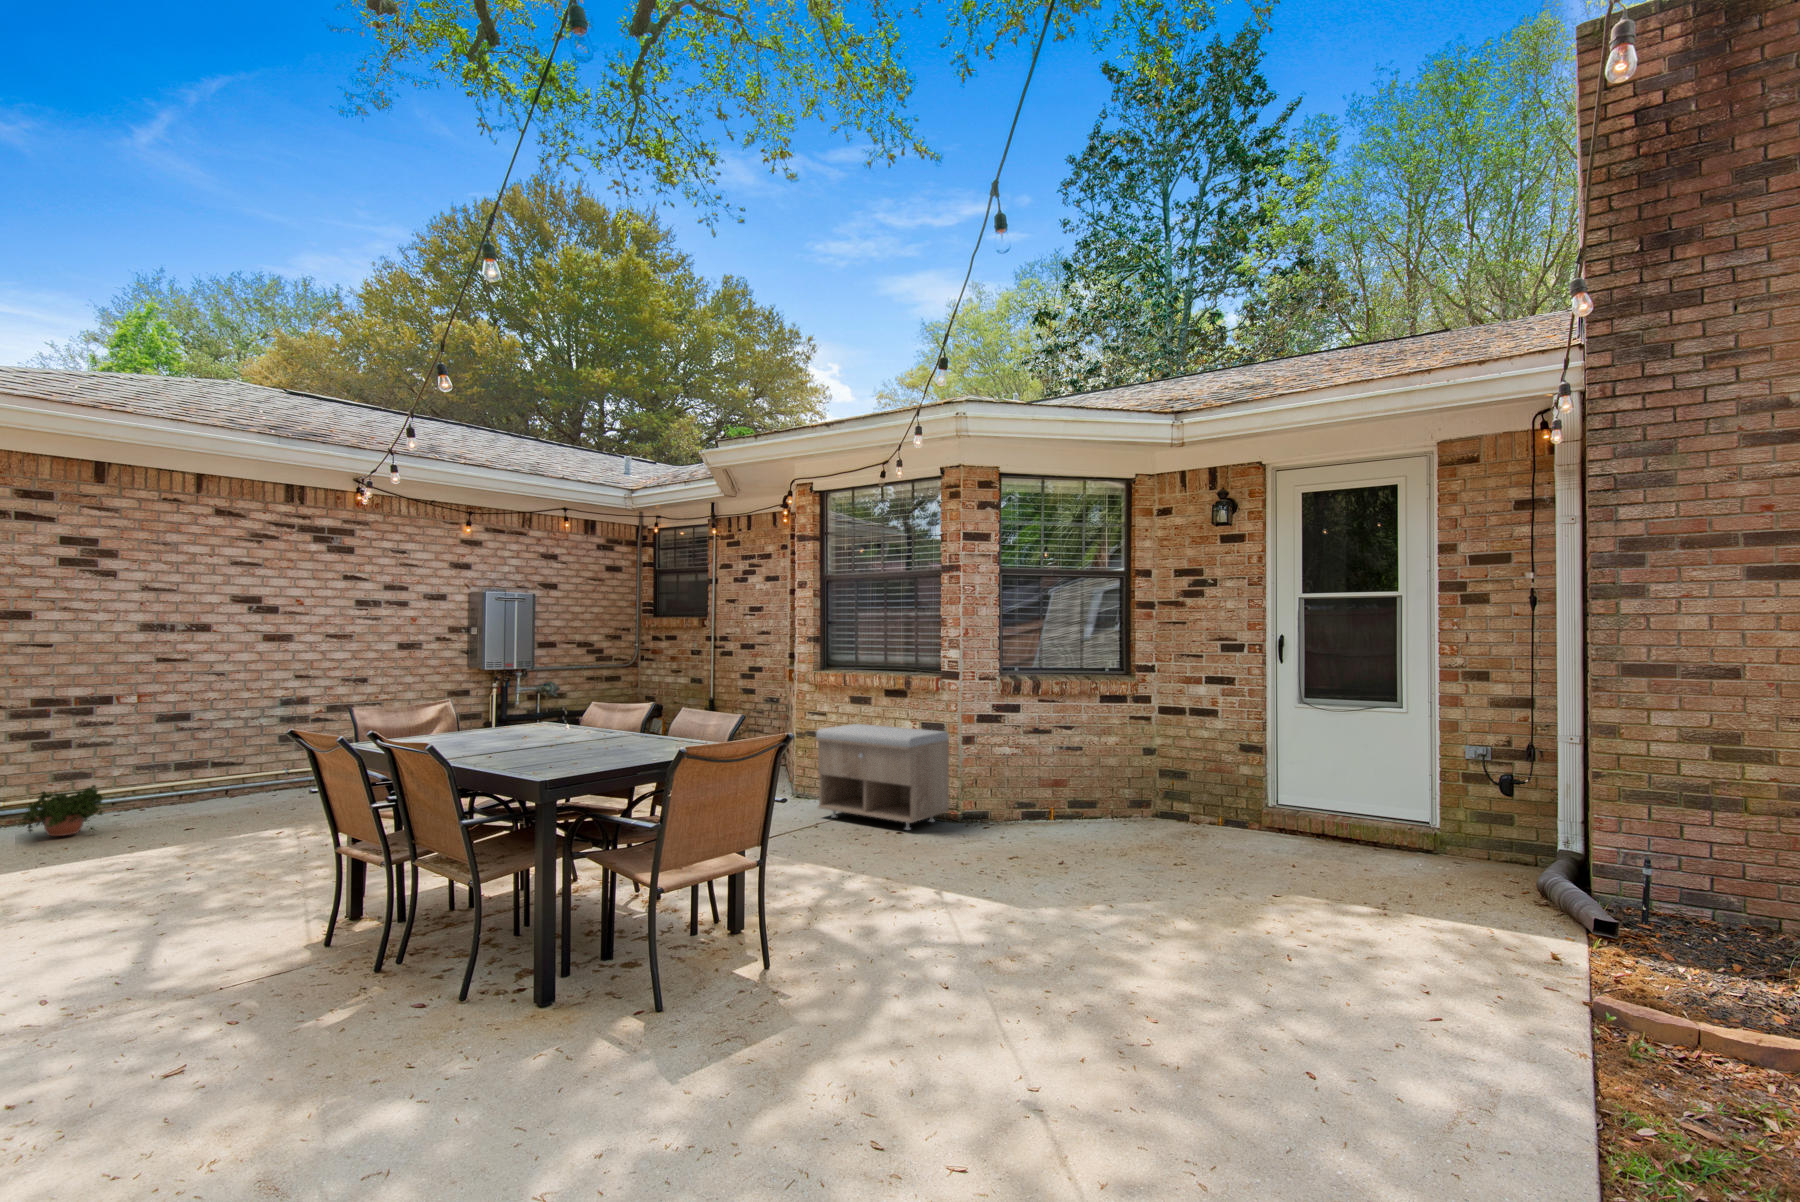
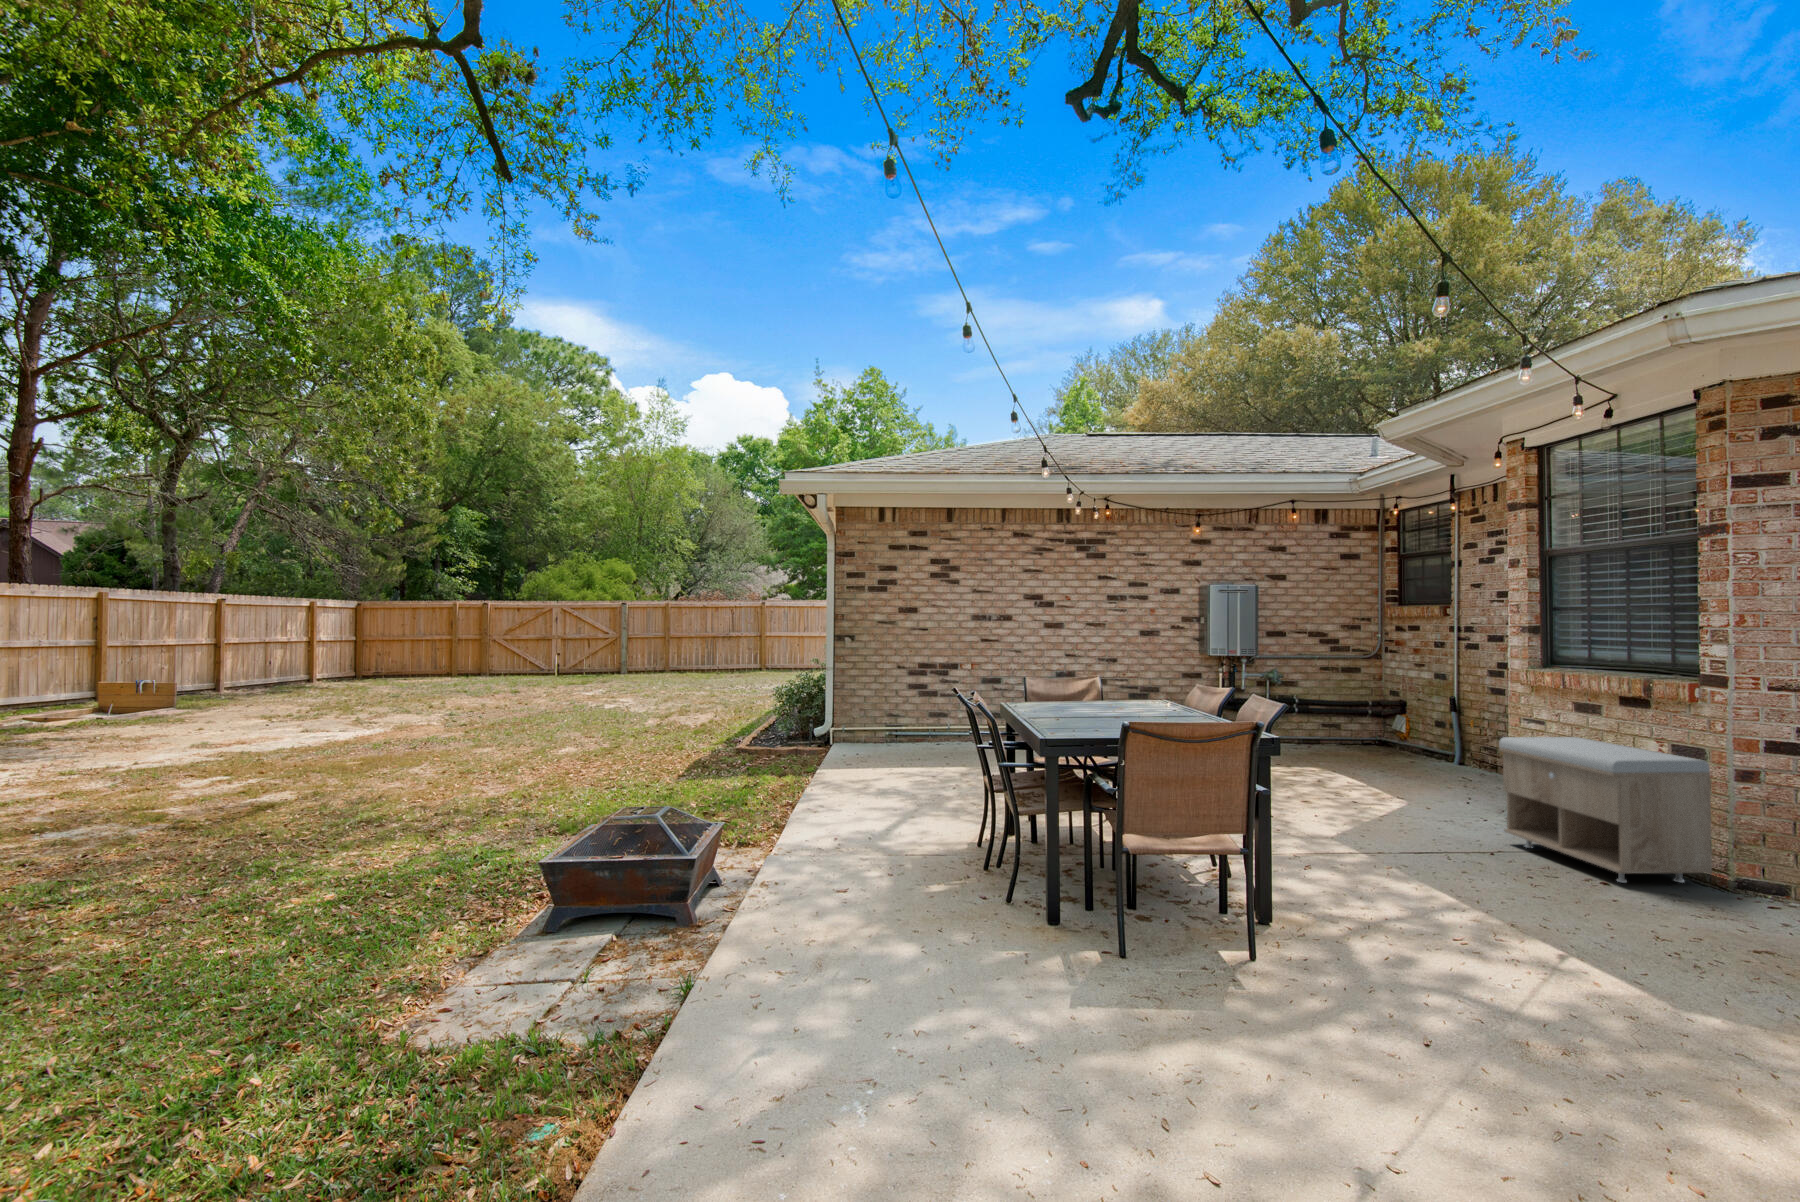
potted plant: present [18,785,103,836] -> none [910,719,952,752]

